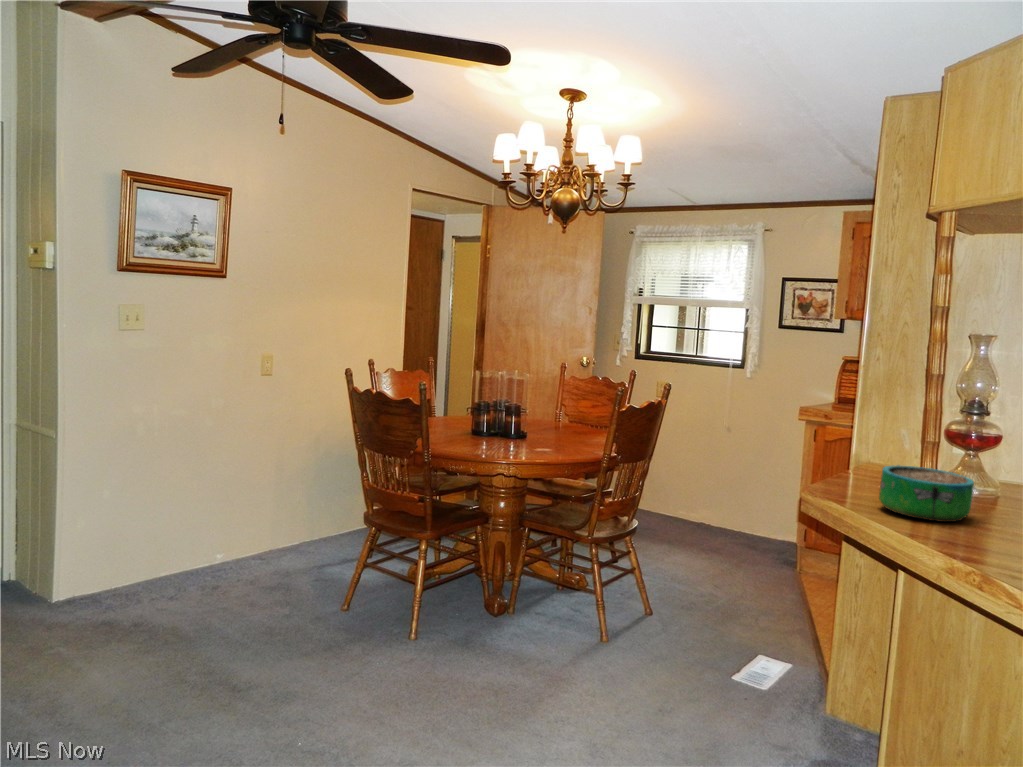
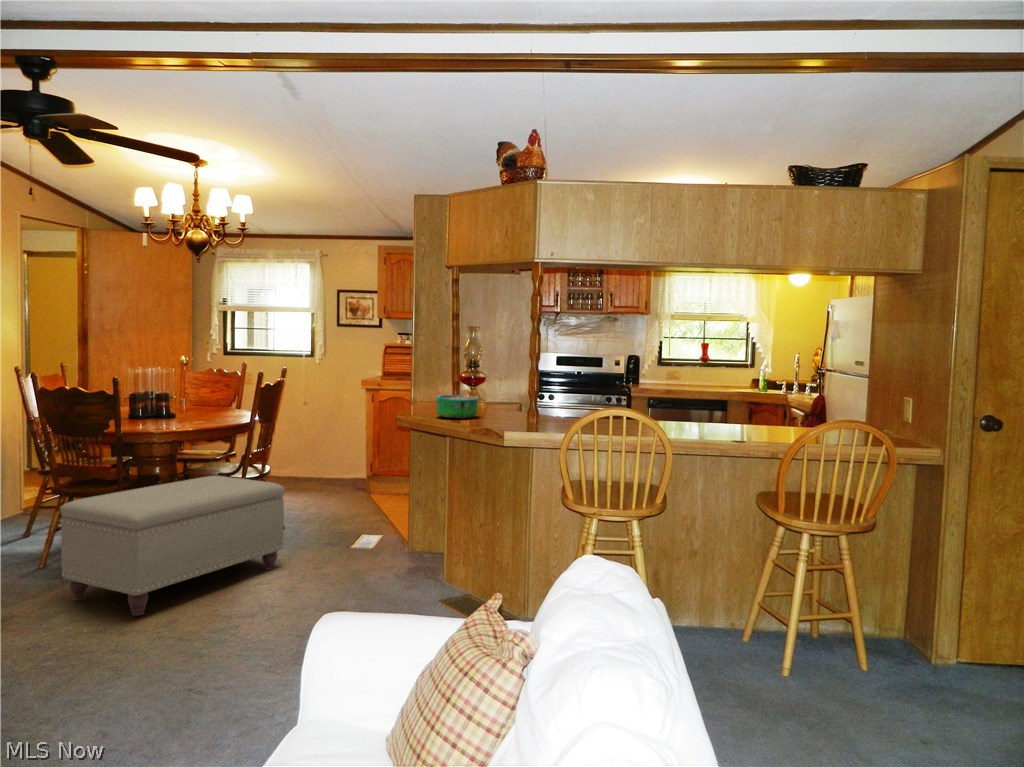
ottoman: none [330,527,628,728] -> present [60,476,285,616]

